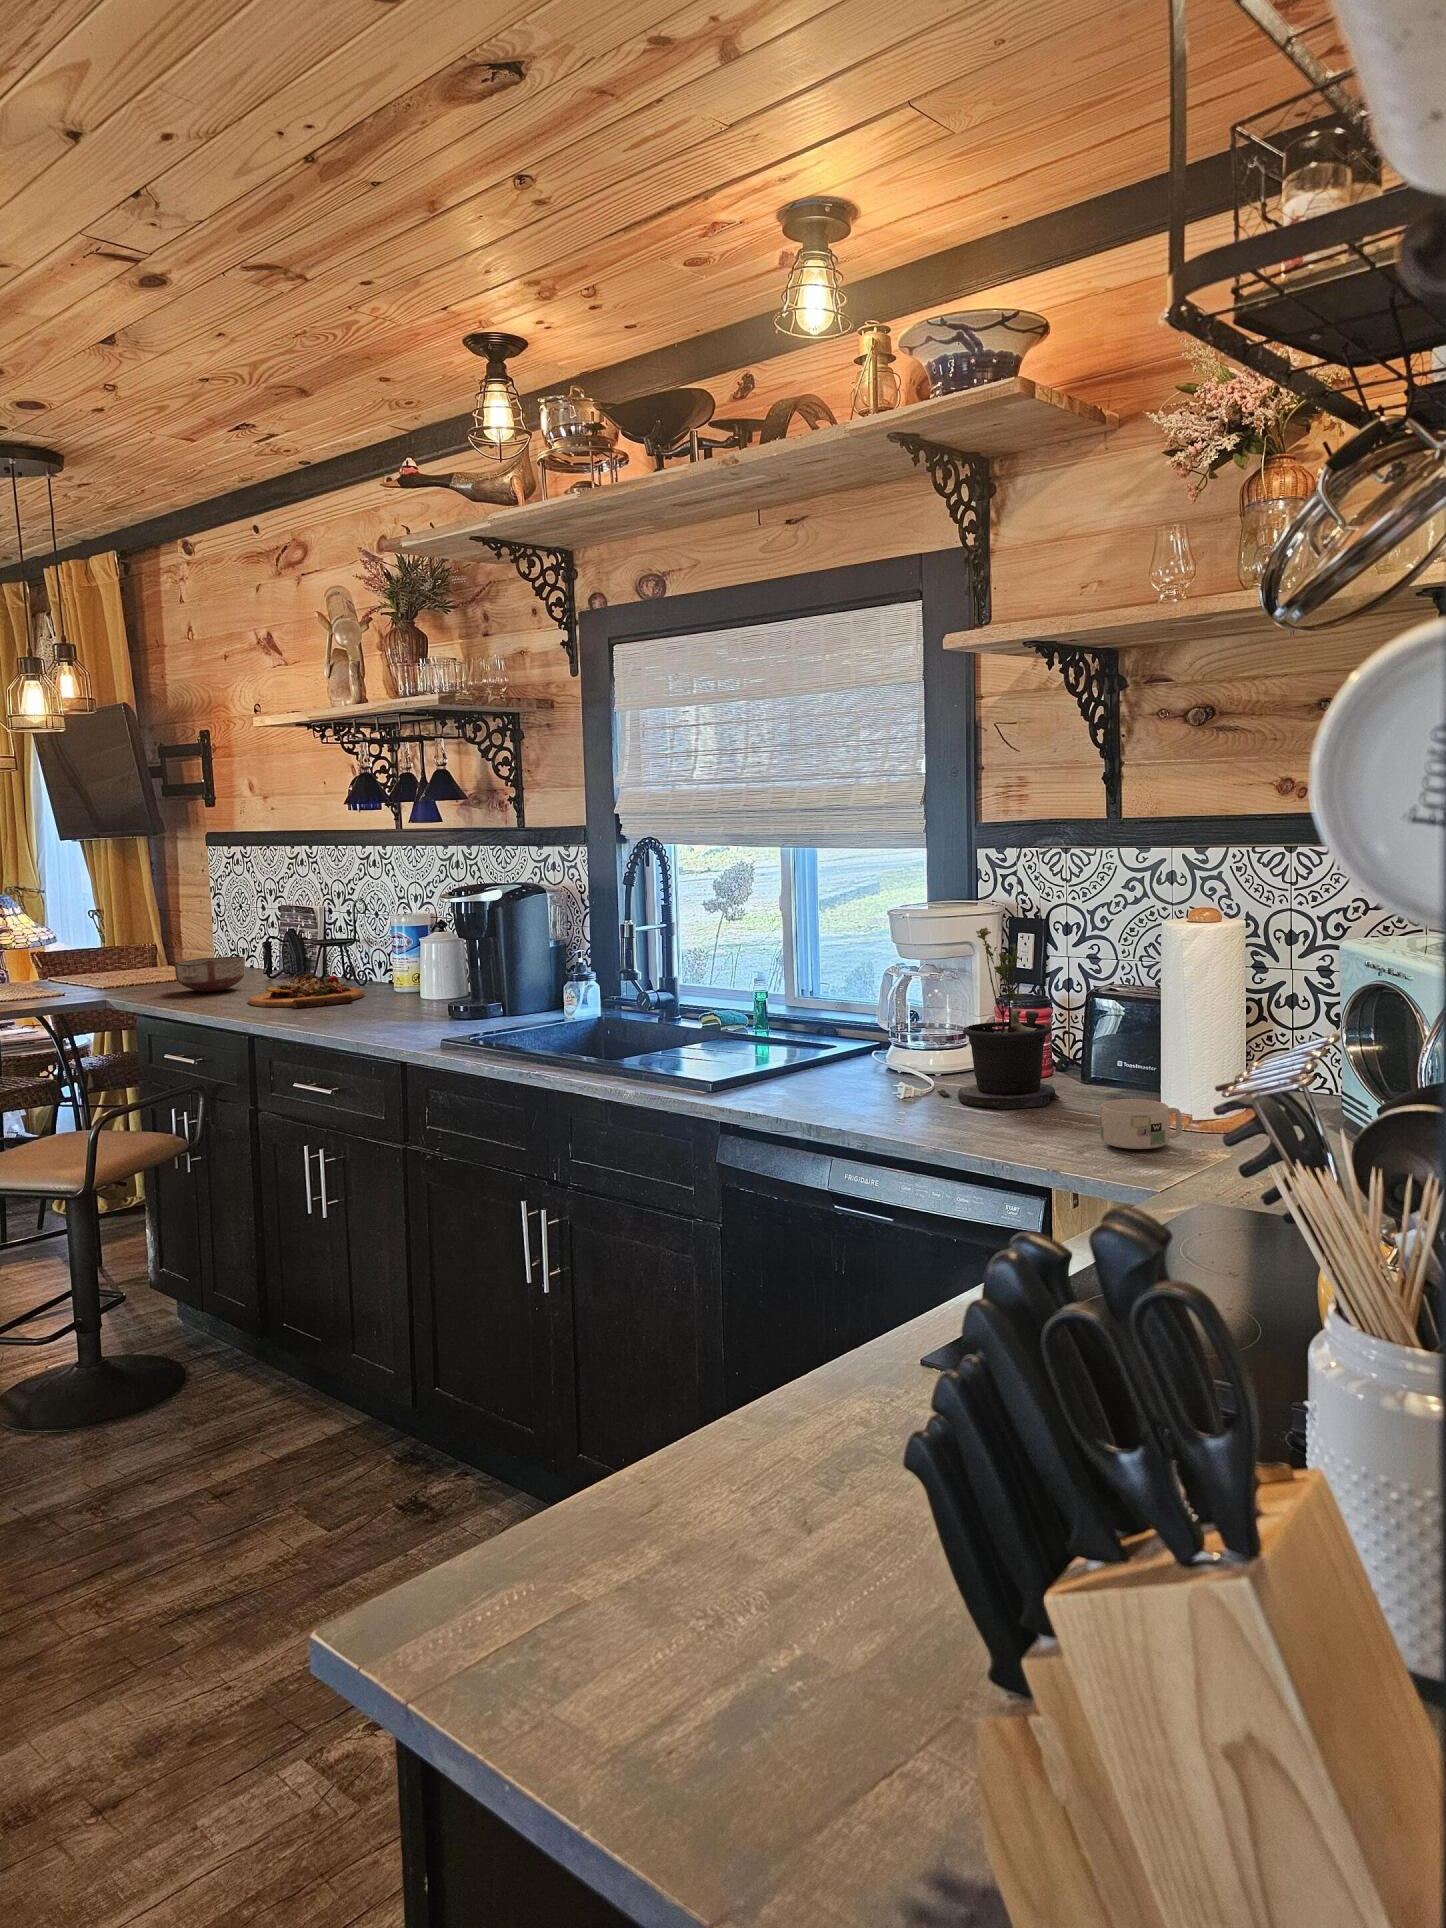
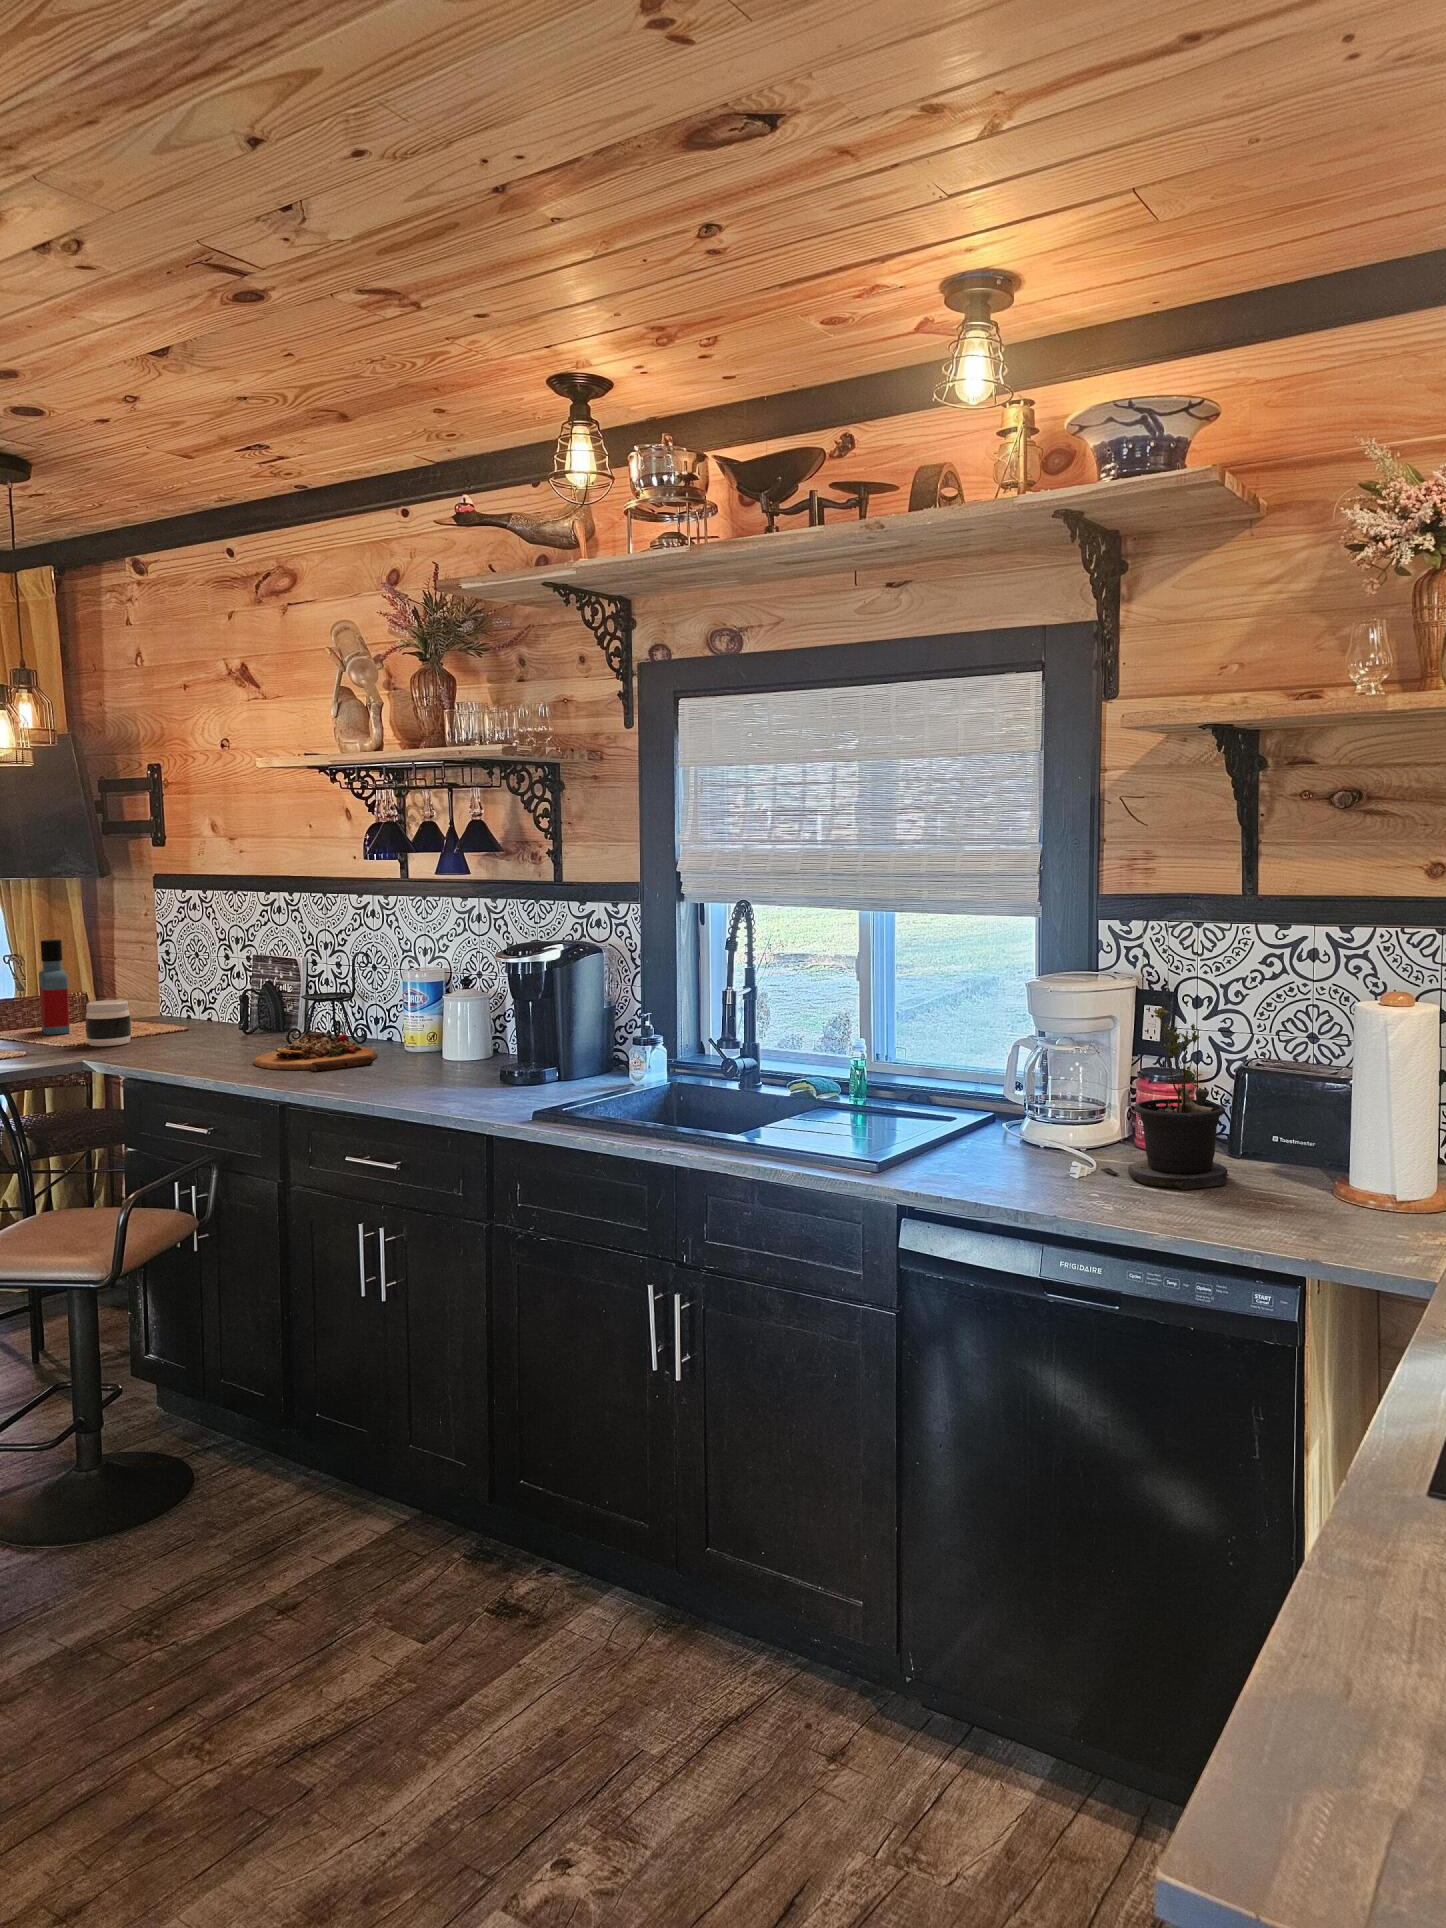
bottle: none [91,893,118,980] -> present [39,940,70,1035]
jar: none [119,946,161,989] -> present [86,1000,131,1046]
ceramic bowl: present [175,956,245,992] -> none [157,1012,233,1050]
mug: present [1100,1099,1182,1149] -> none [1322,1183,1401,1235]

